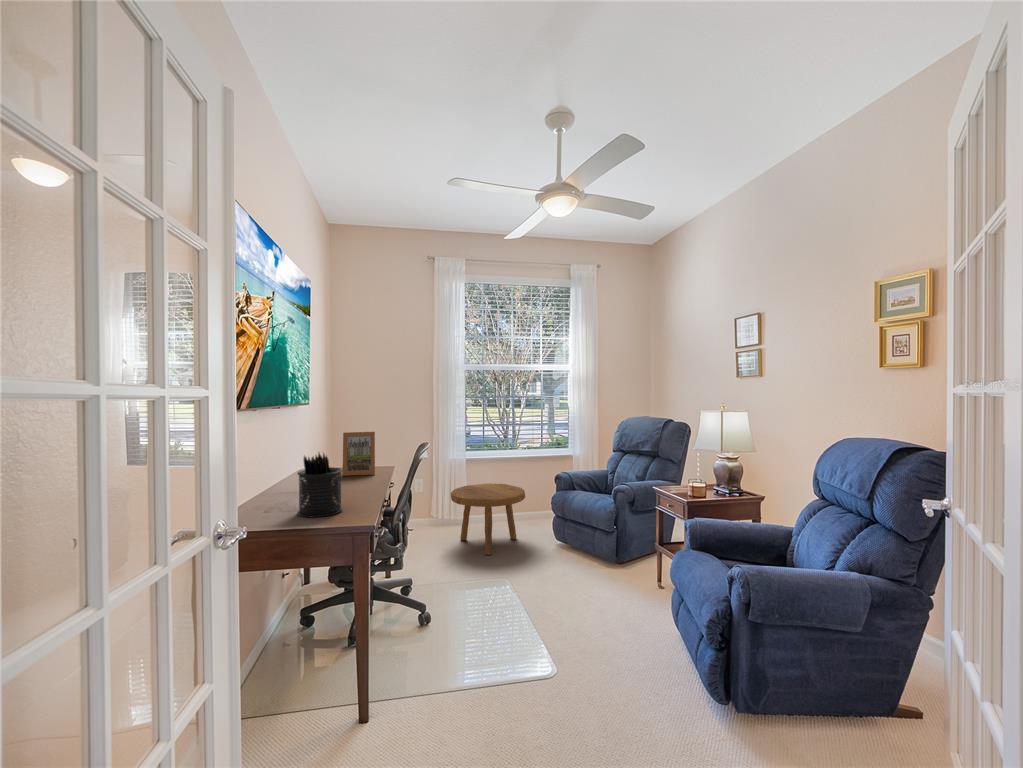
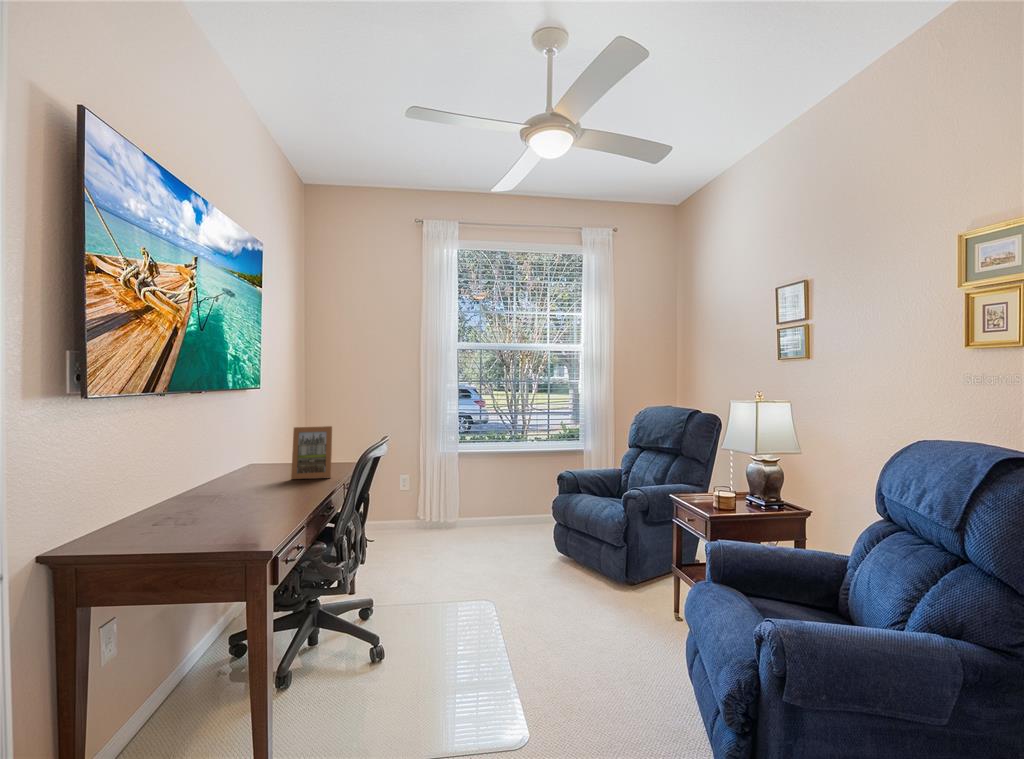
pen holder: present [297,453,342,517] -> none [195,457,257,543]
footstool: present [451,484,525,555] -> none [435,484,522,569]

